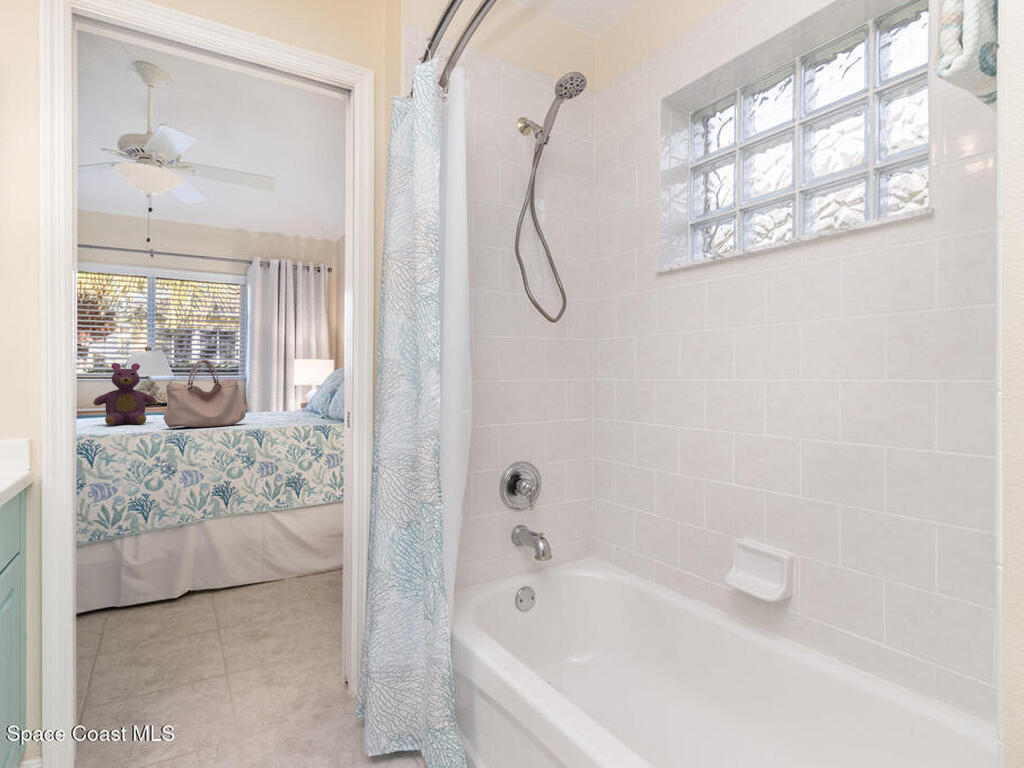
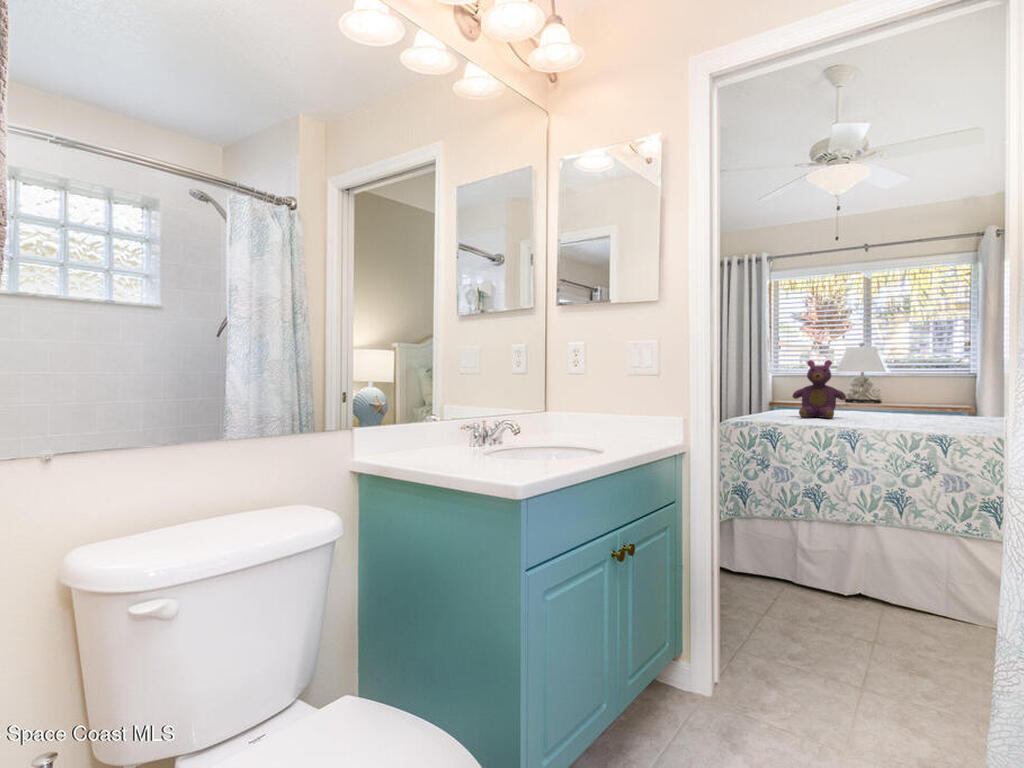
handbag: present [164,360,246,428] -> none [839,355,934,427]

